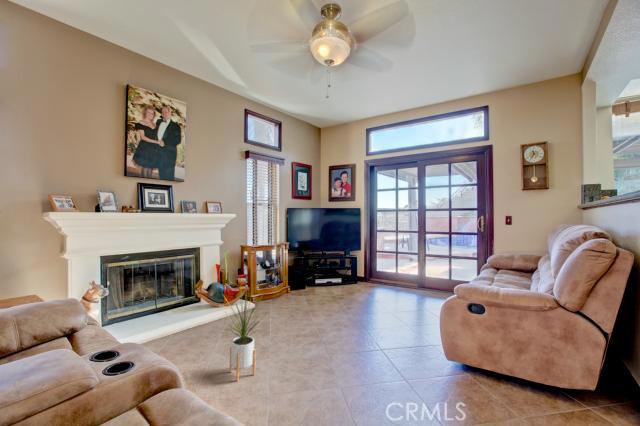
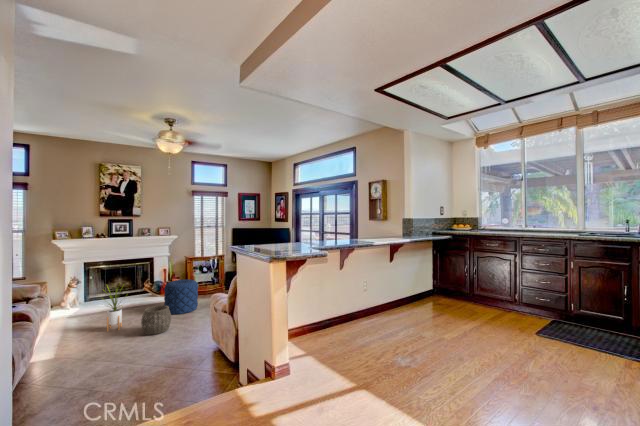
pouf: none [266,276,314,332] -> present [164,279,198,314]
woven basket: none [301,323,346,379] -> present [141,306,171,335]

